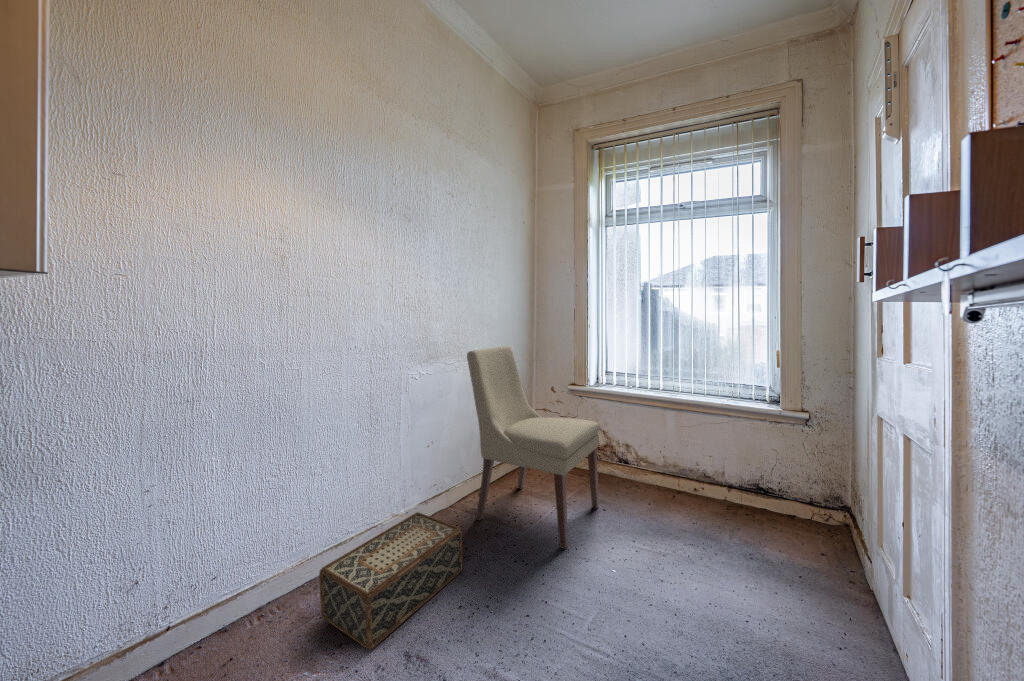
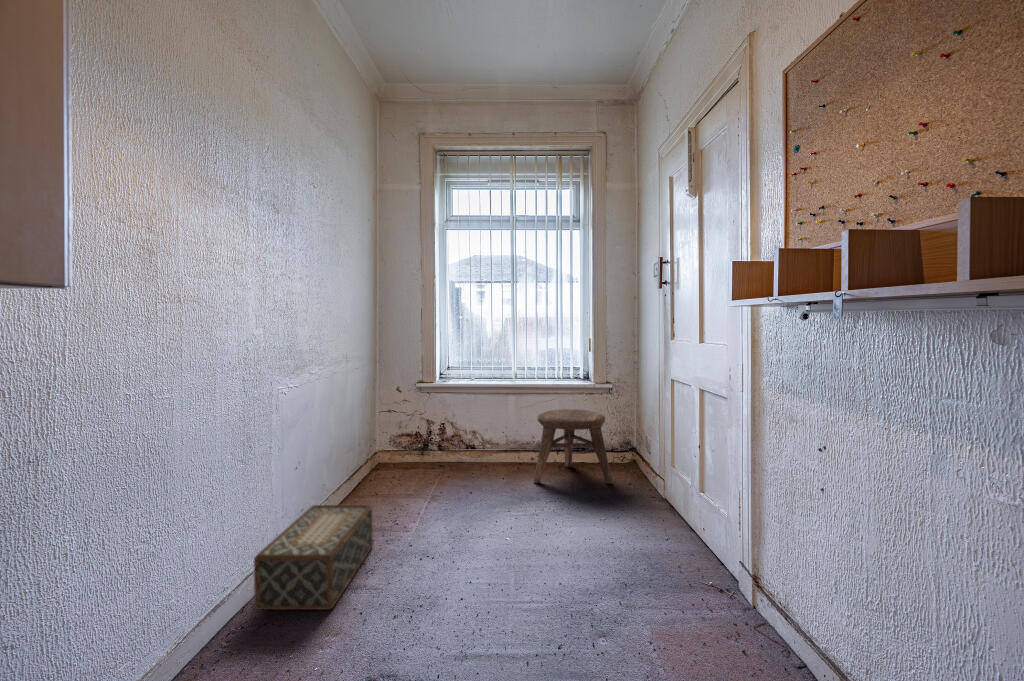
chair: present [467,346,599,549] -> none [340,338,464,515]
stool: none [682,438,798,557] -> present [534,409,612,484]

